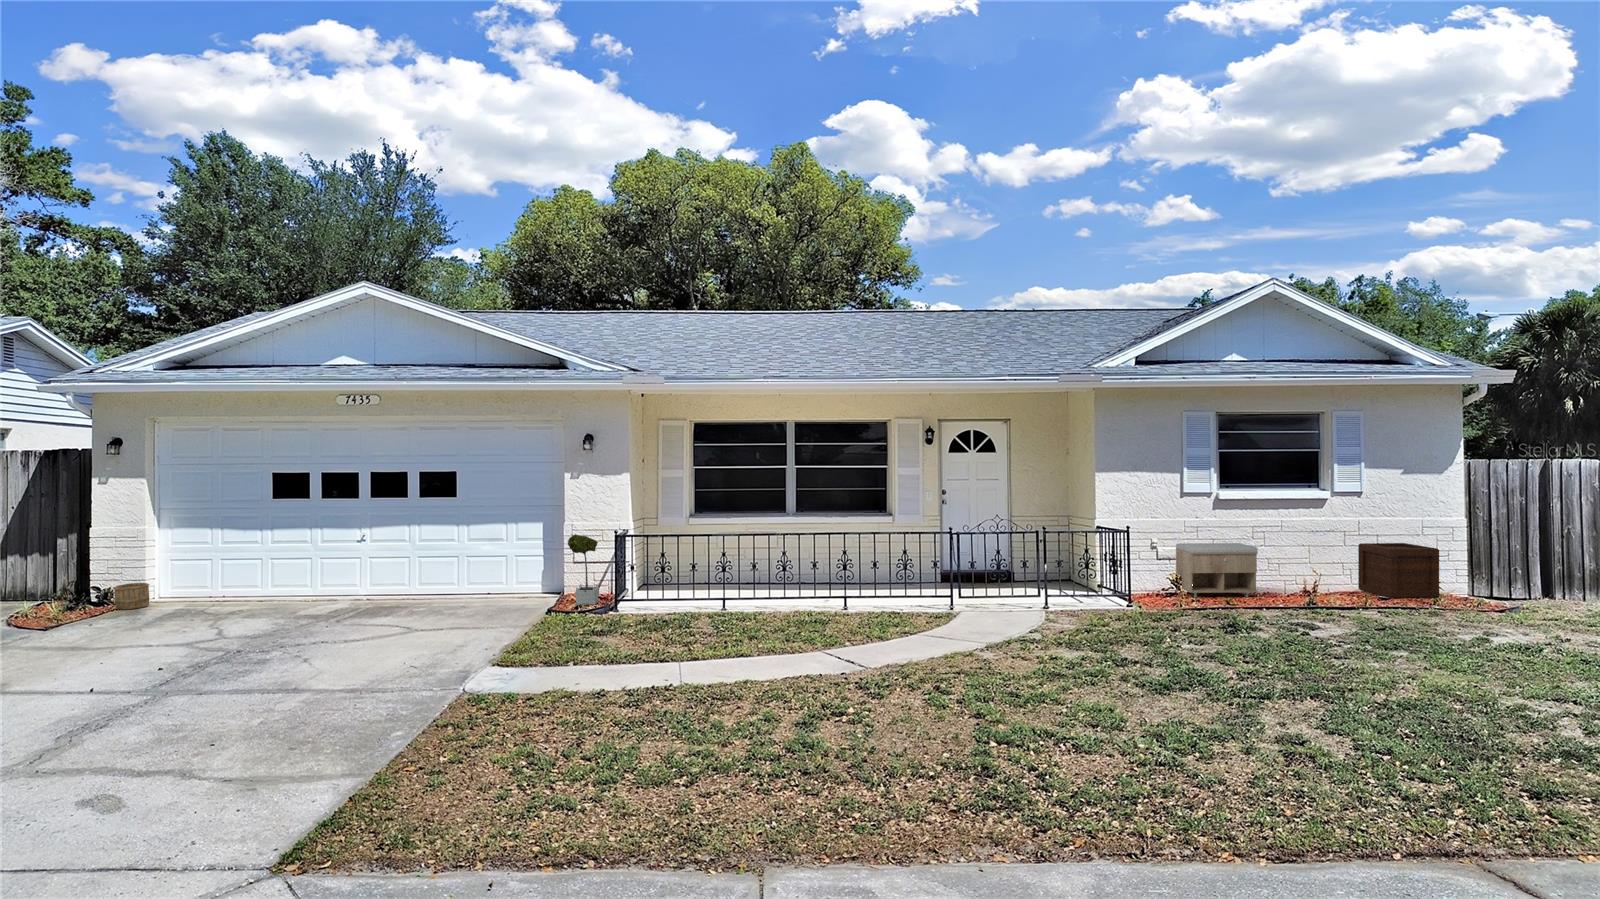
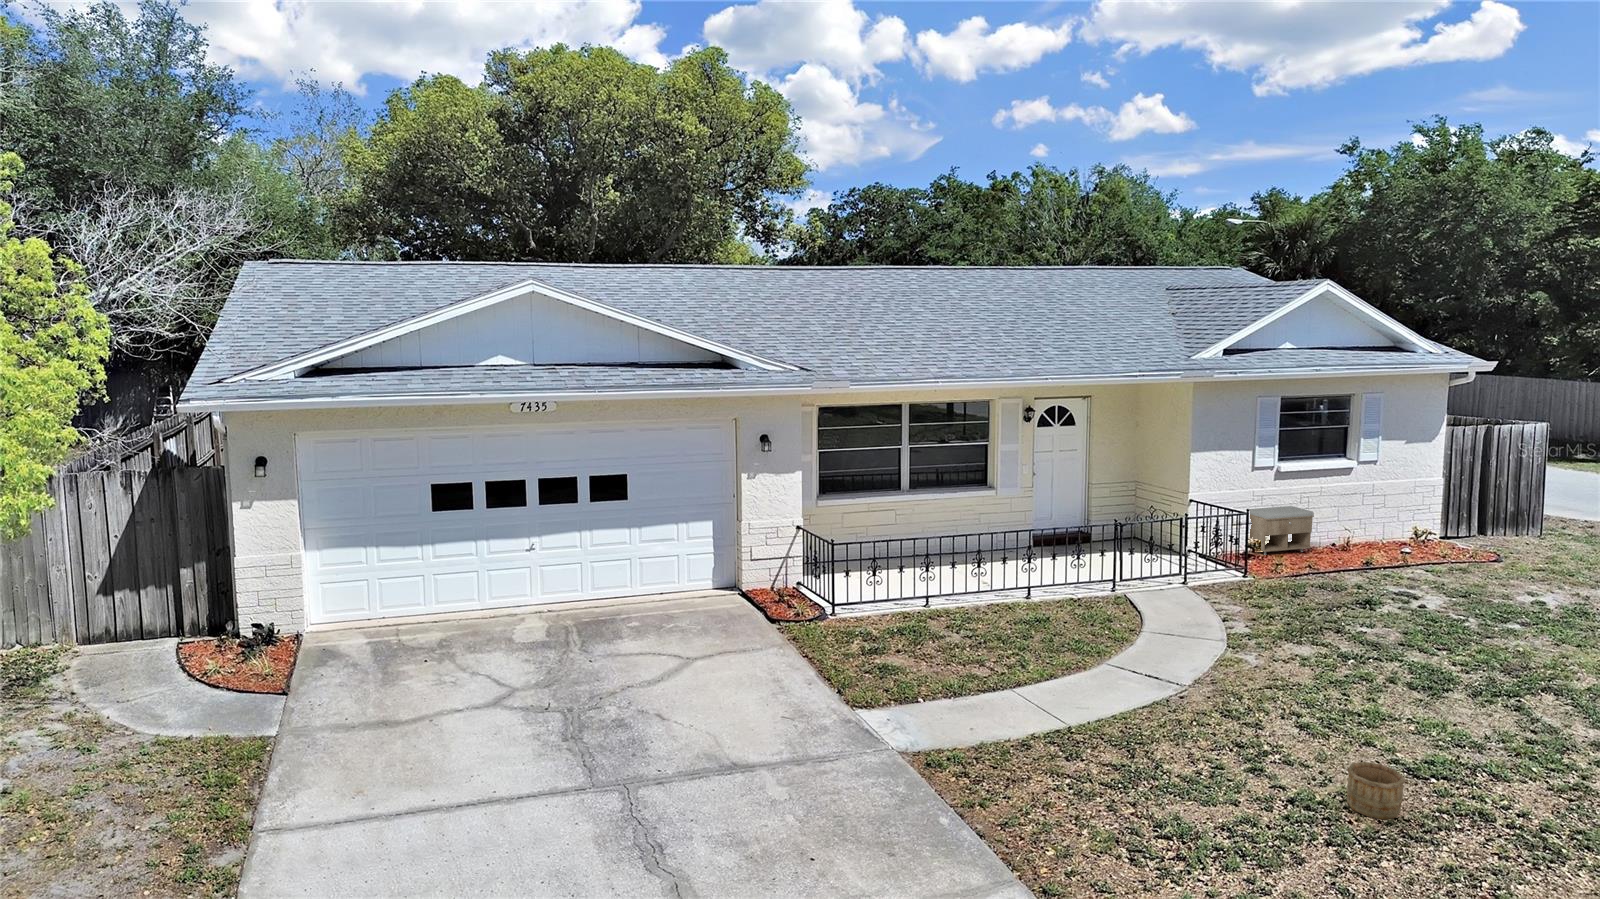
potted tree: present [568,534,599,605] -> none [752,534,781,600]
wooden crate: present [1358,543,1439,598] -> none [1371,499,1439,547]
wooden bucket: present [113,583,149,610] -> present [1347,762,1405,820]

